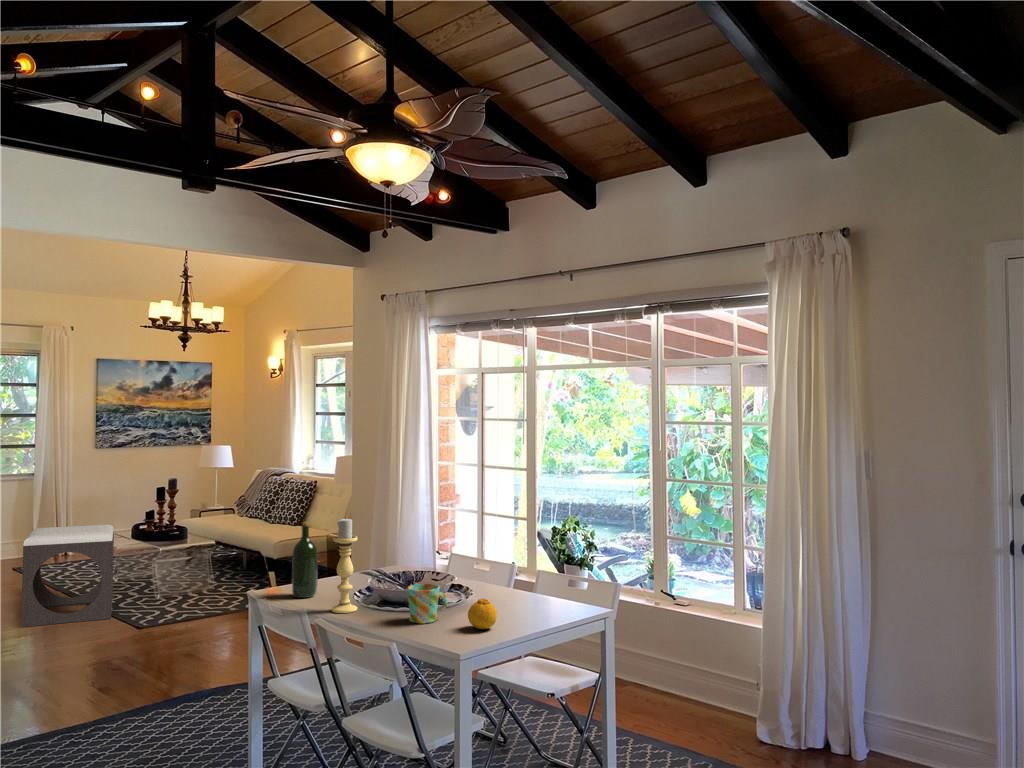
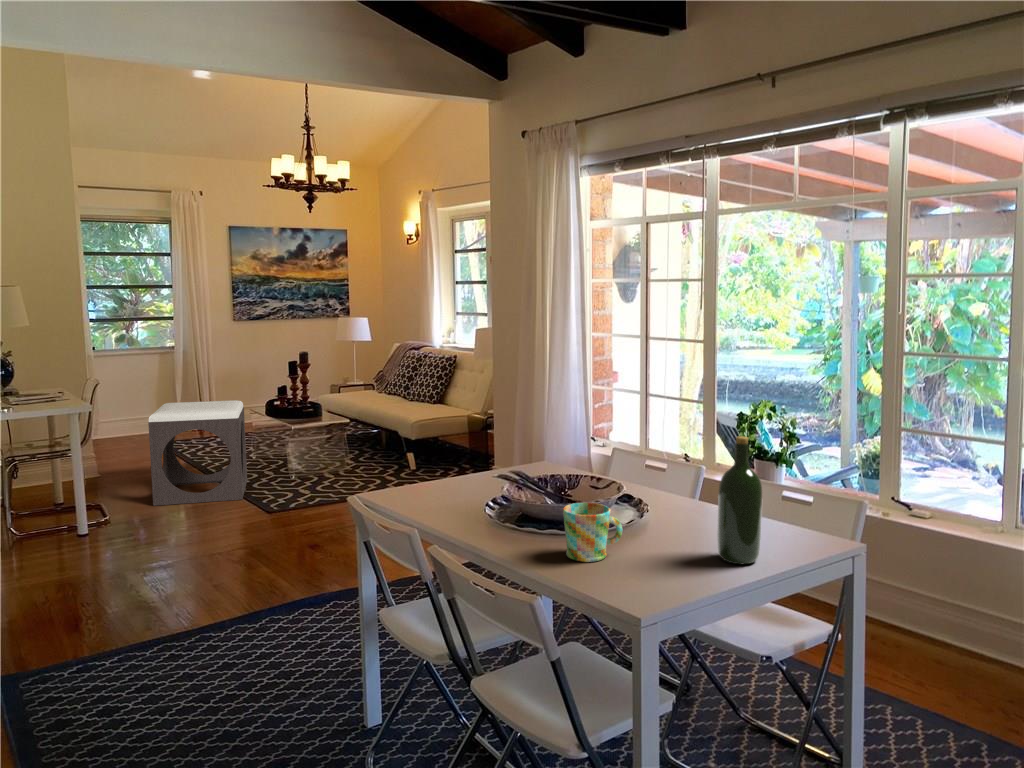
candle holder: present [332,518,357,613] -> none [458,405,493,537]
wine bottle: present [292,522,318,598] -> present [717,436,762,564]
fruit: present [468,598,497,629] -> none [655,532,700,578]

